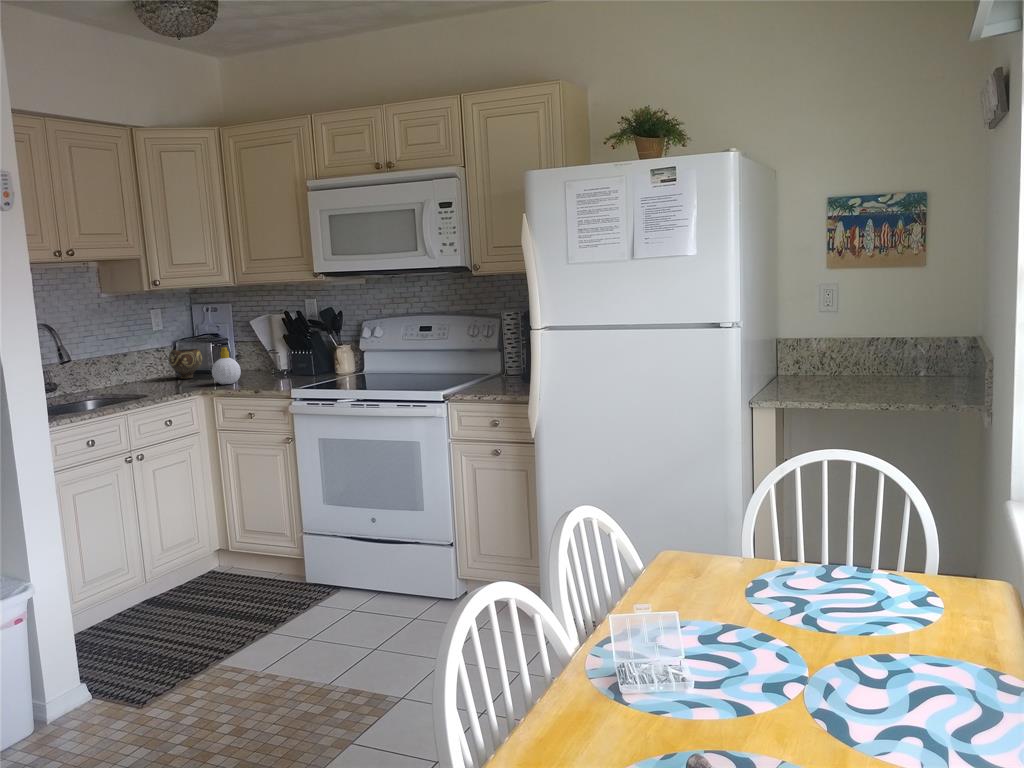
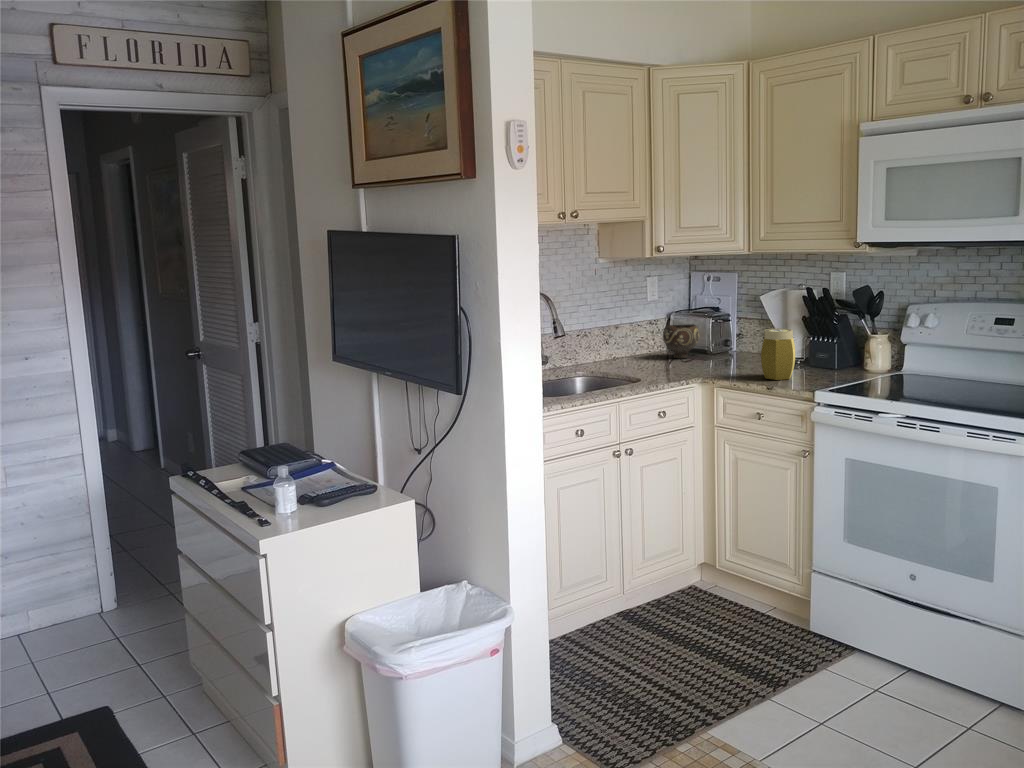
jar: none [251,344,279,385] -> present [761,329,795,380]
soap bottle: present [212,348,241,384] -> none [712,329,746,372]

